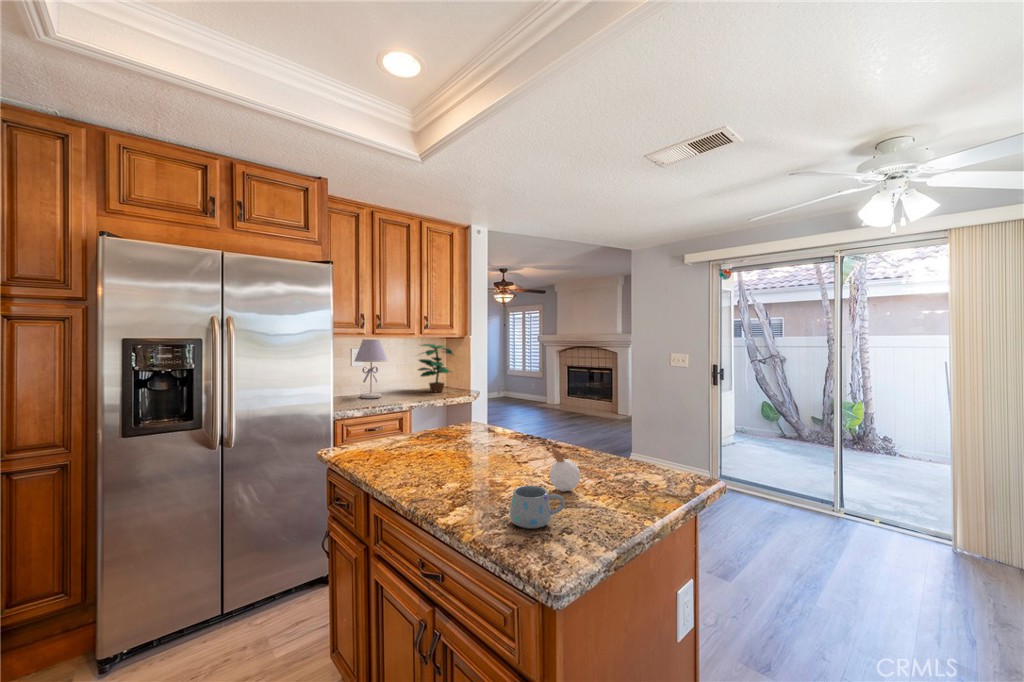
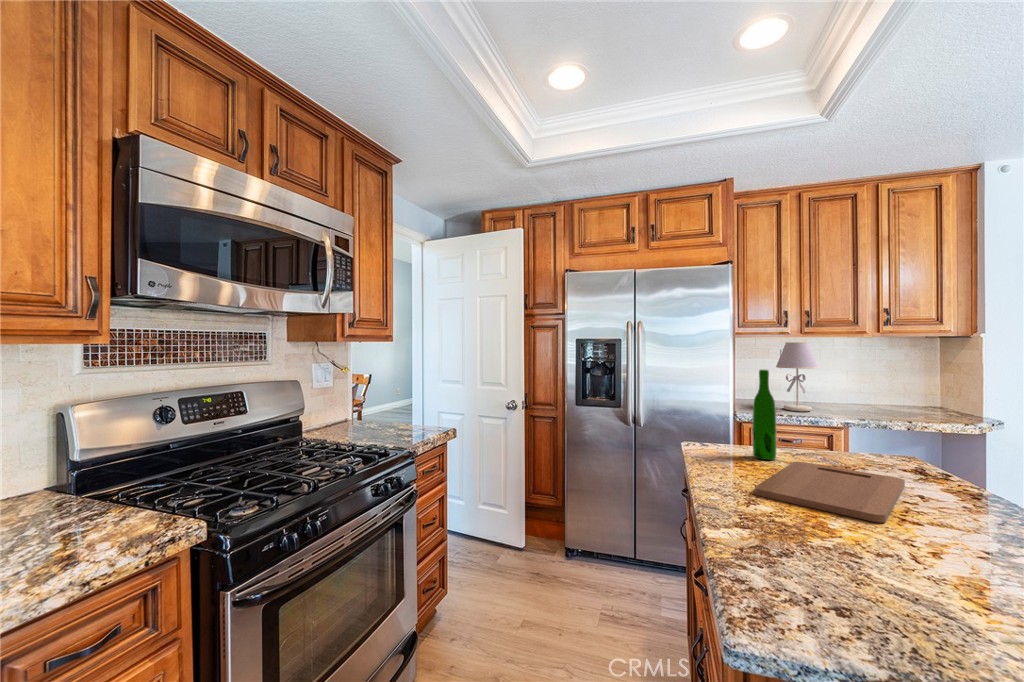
potted plant: present [418,344,454,392] -> none [871,348,944,415]
wine bottle: none [391,364,410,444] -> present [752,370,777,460]
cutting board: none [427,436,516,474] -> present [755,462,905,523]
candle: present [549,442,580,492] -> none [896,483,961,576]
mug: present [510,486,565,529] -> none [770,527,853,587]

